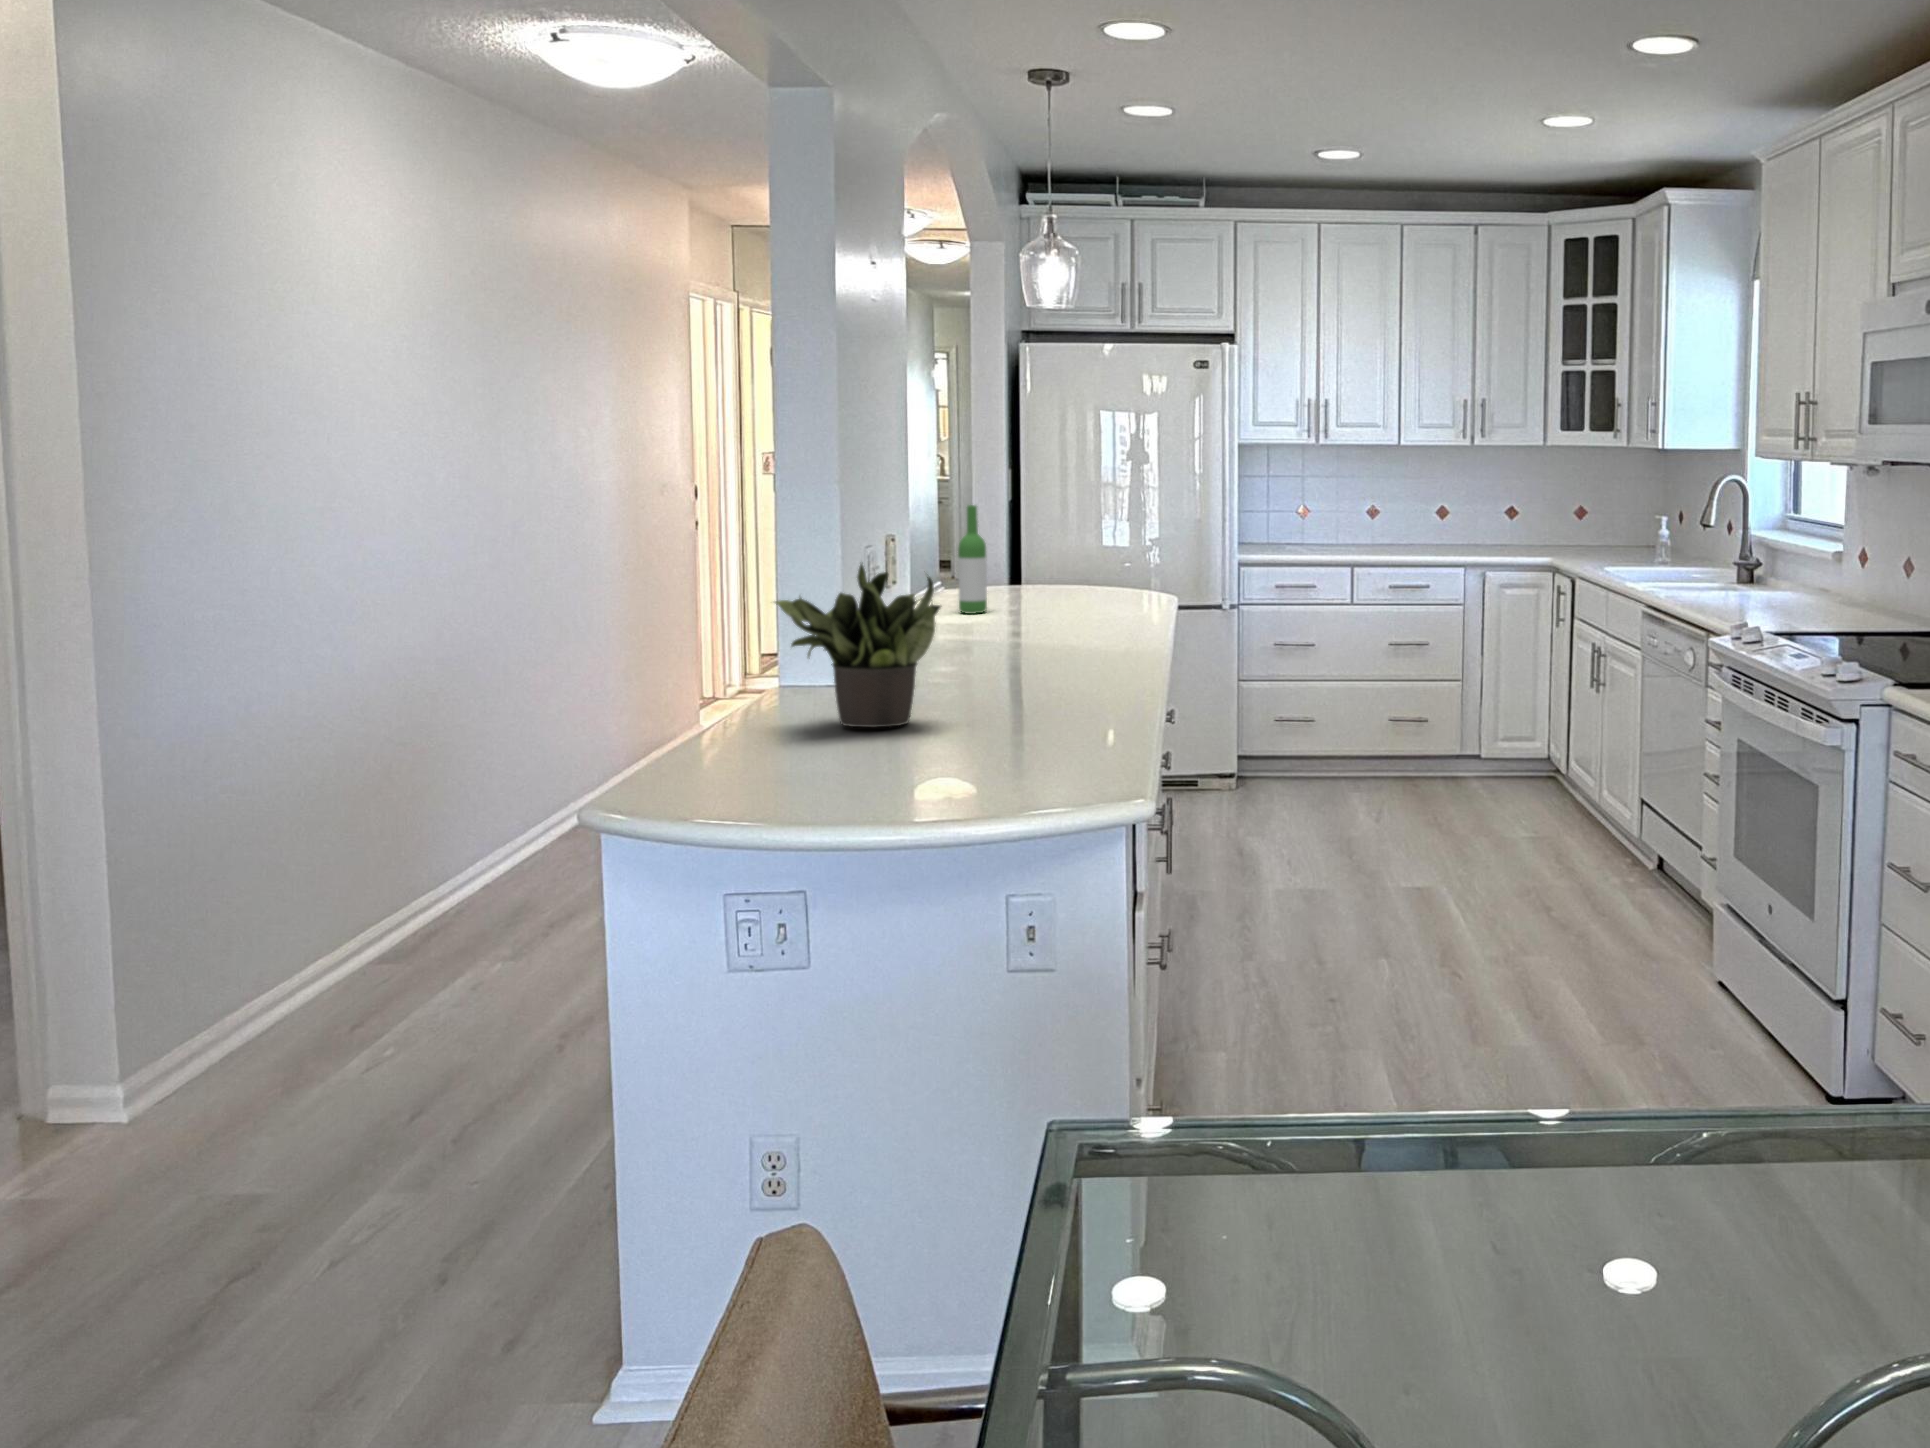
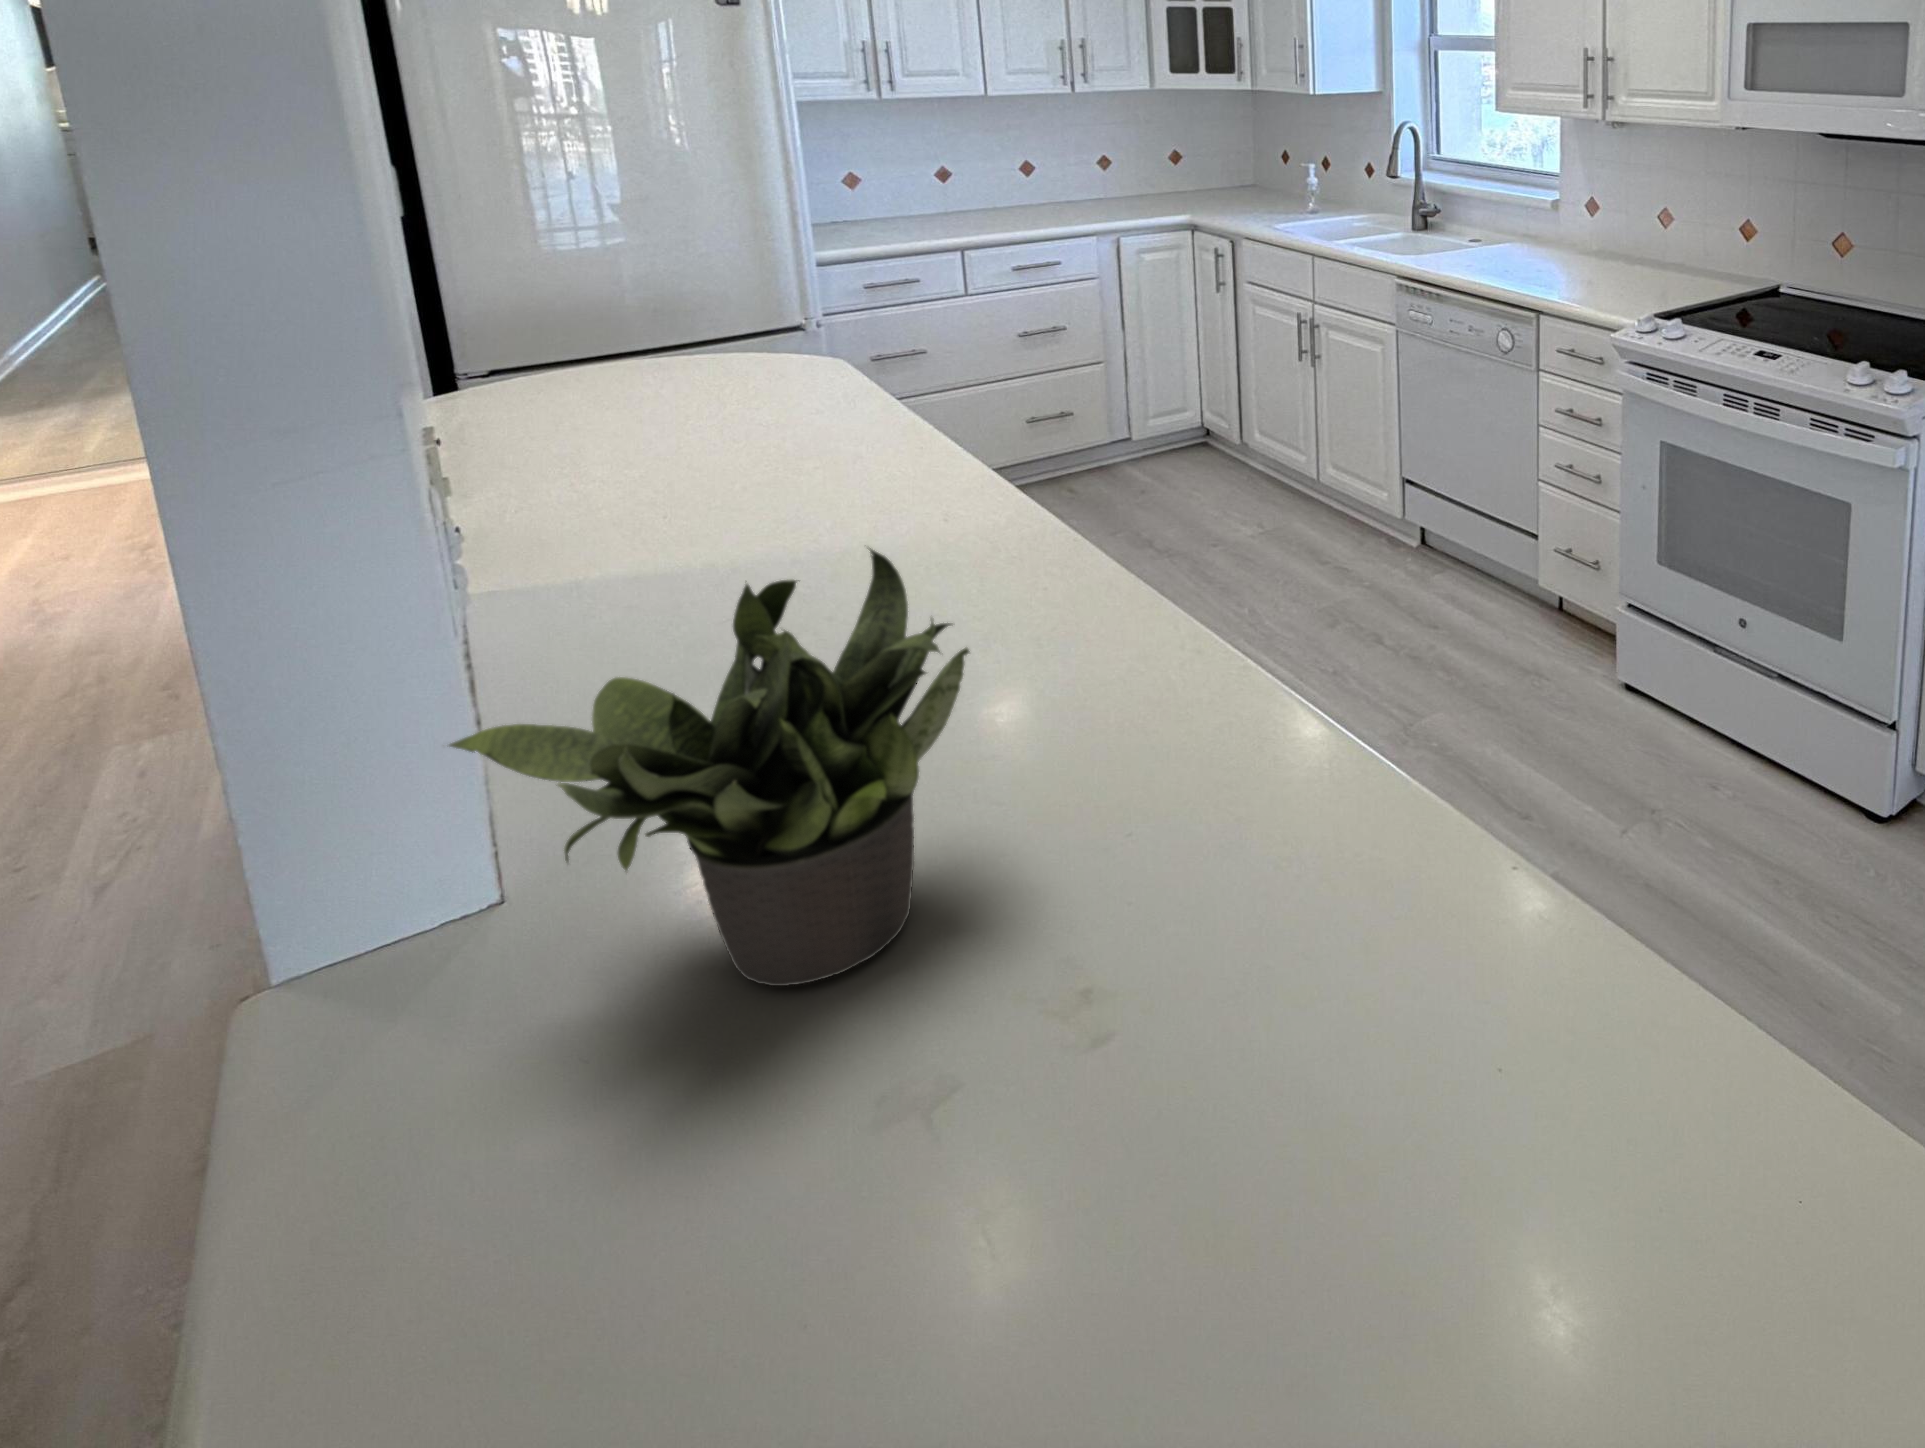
wine bottle: present [958,505,987,614] -> none [492,255,568,437]

